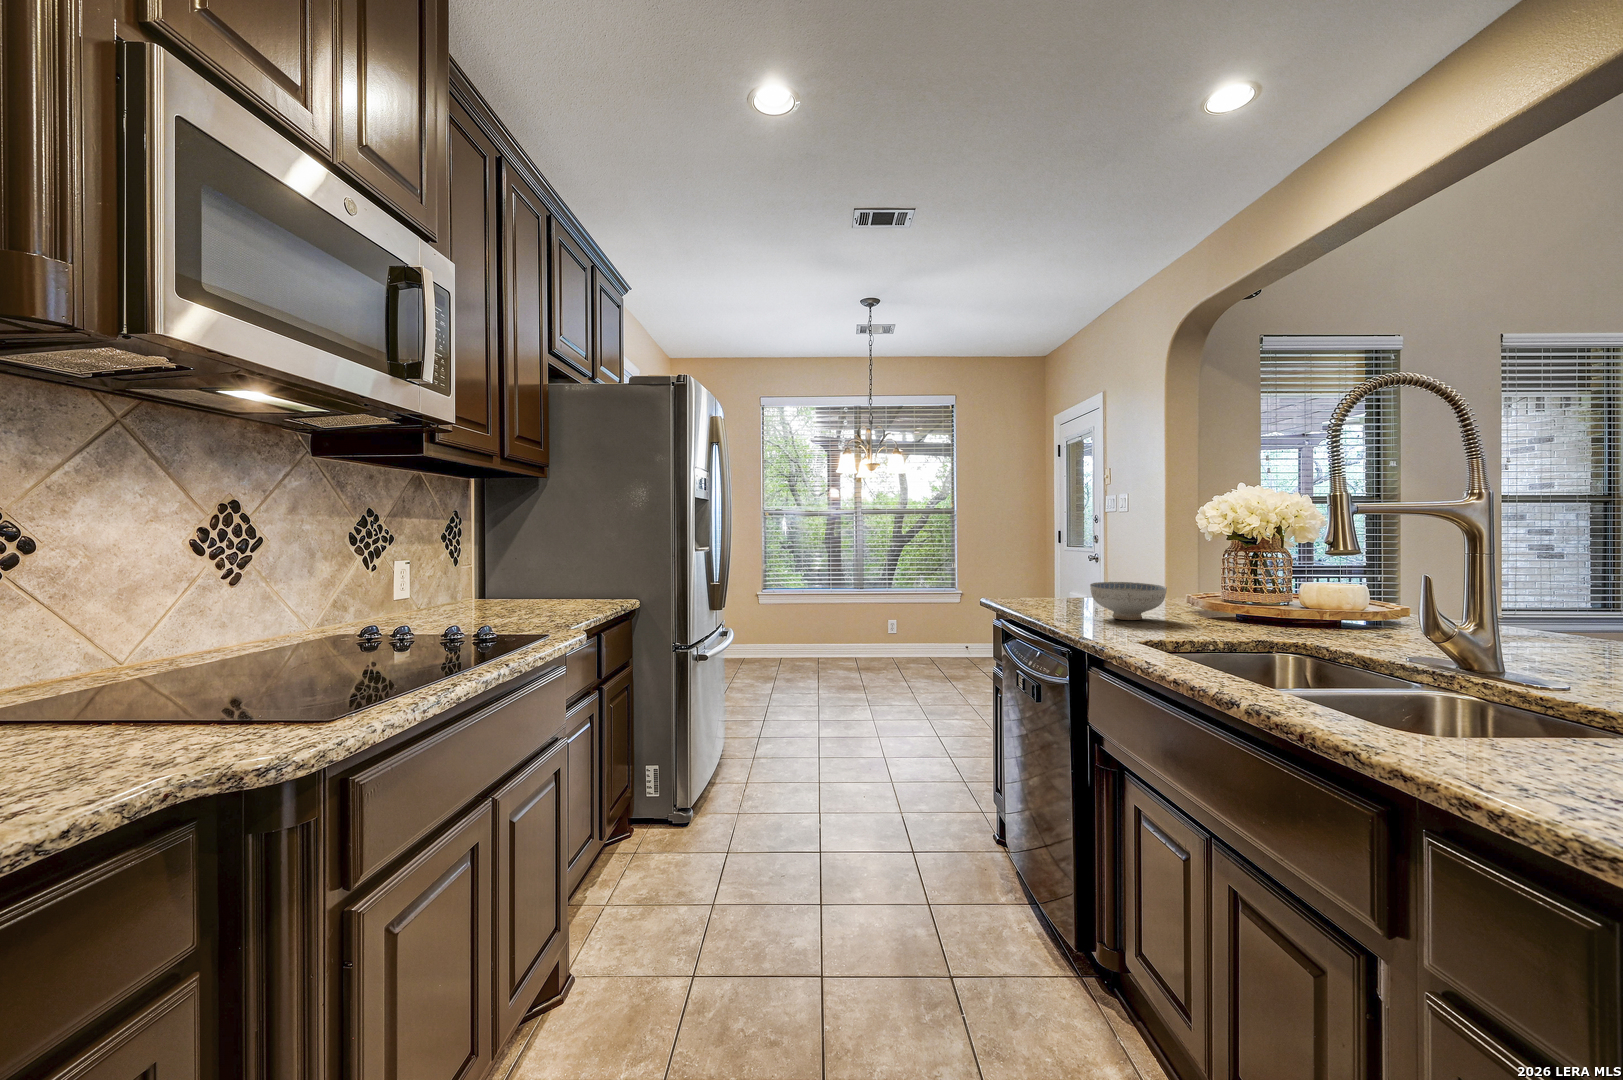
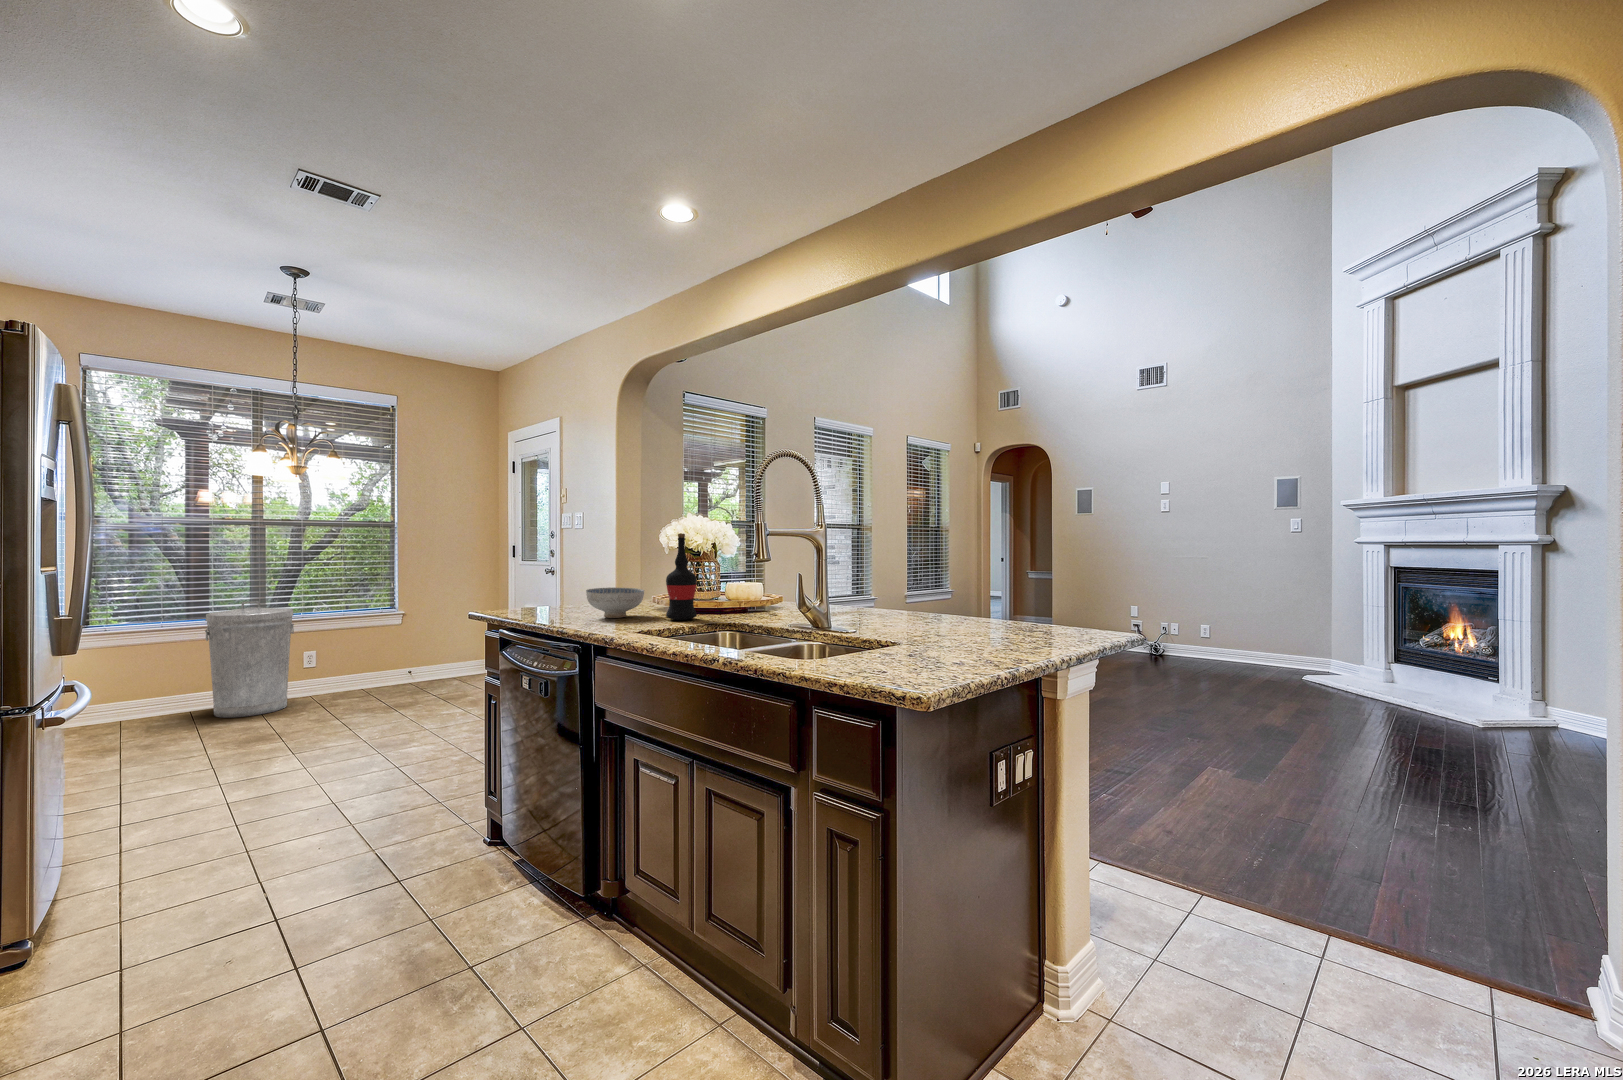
wine bottle: none [1192,514,1241,631] -> present [666,533,697,620]
trash can: none [826,577,880,668] -> present [205,601,294,718]

